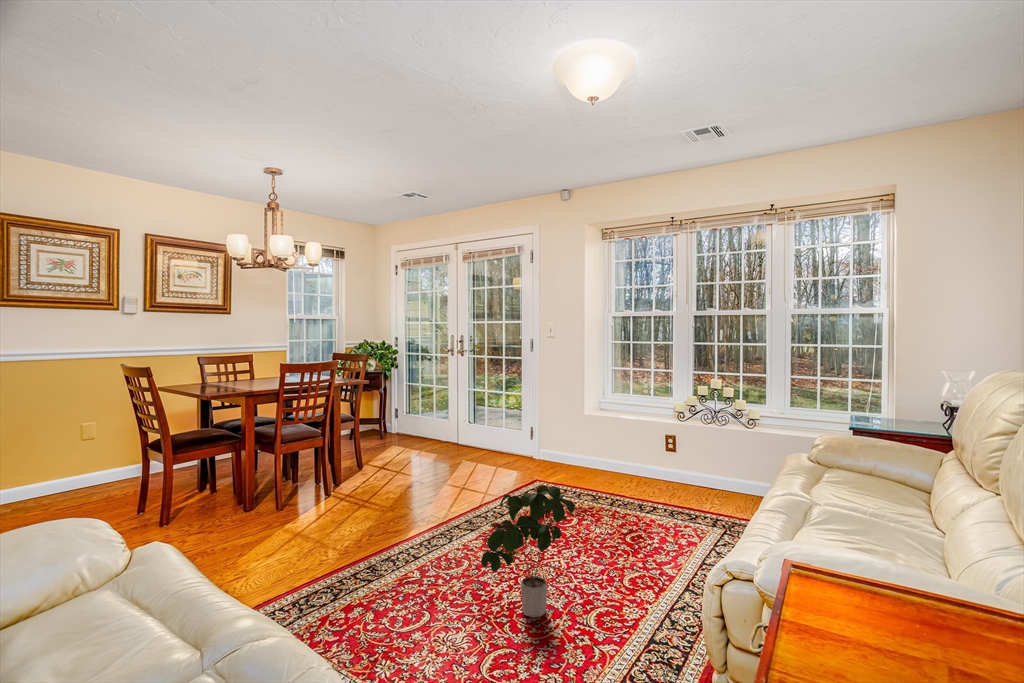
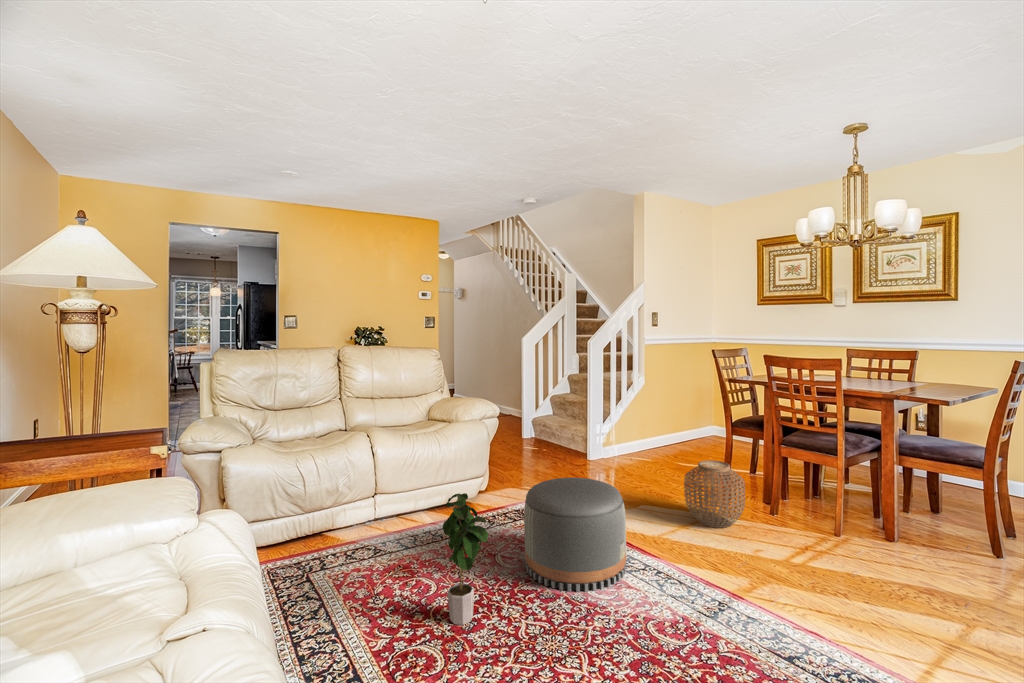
woven basket: none [262,462,323,530] -> present [684,460,745,528]
pouf: none [349,481,458,602] -> present [524,477,626,592]

